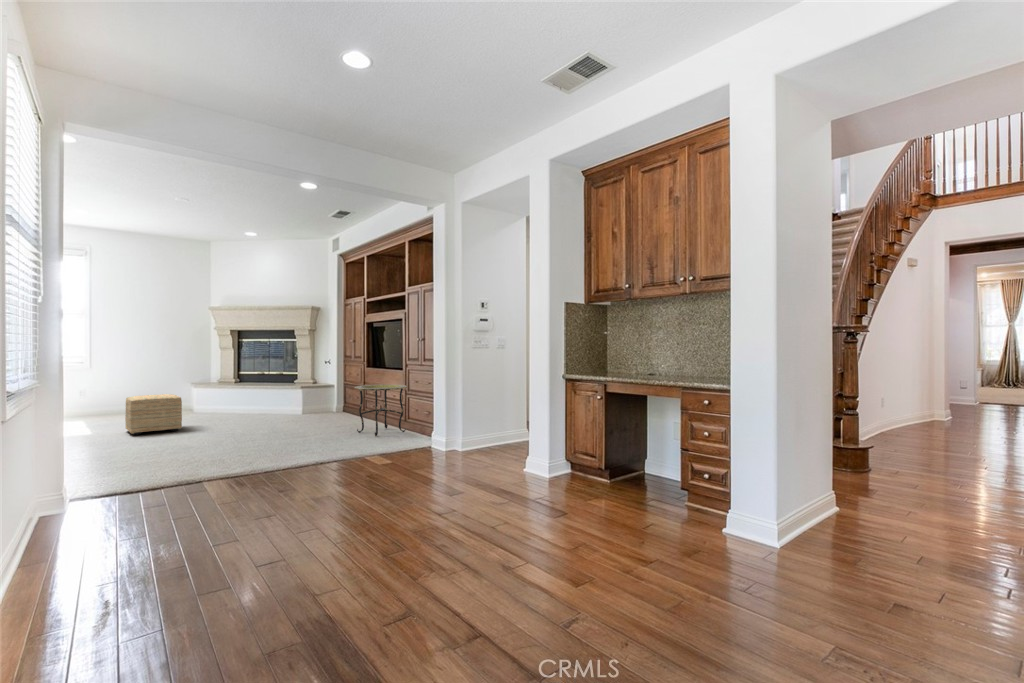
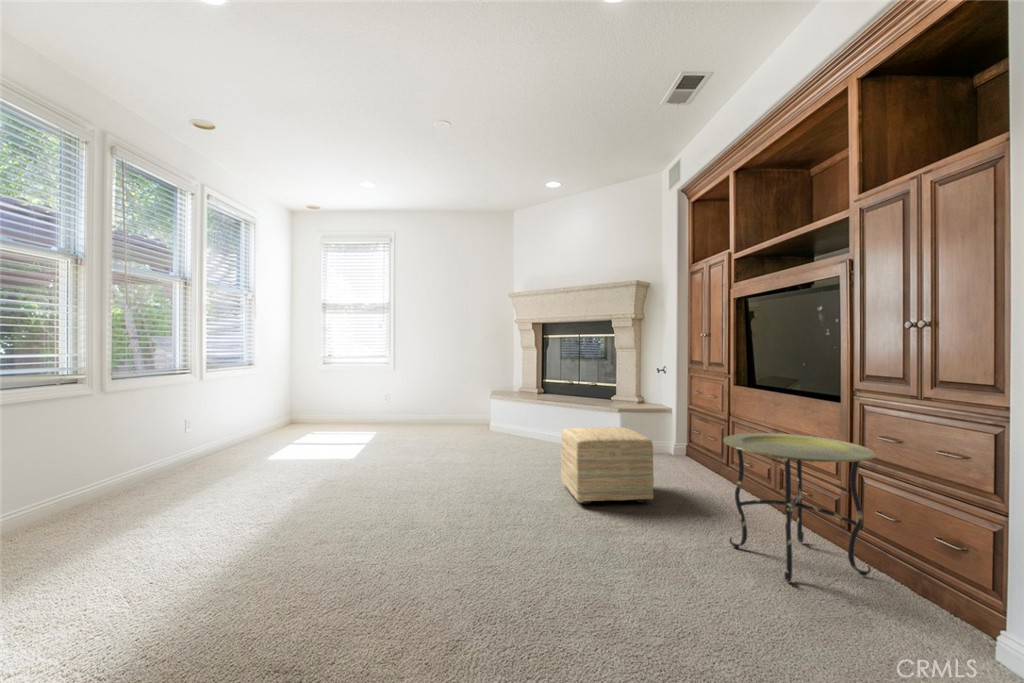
ottoman: present [125,394,182,435] -> present [561,427,654,505]

